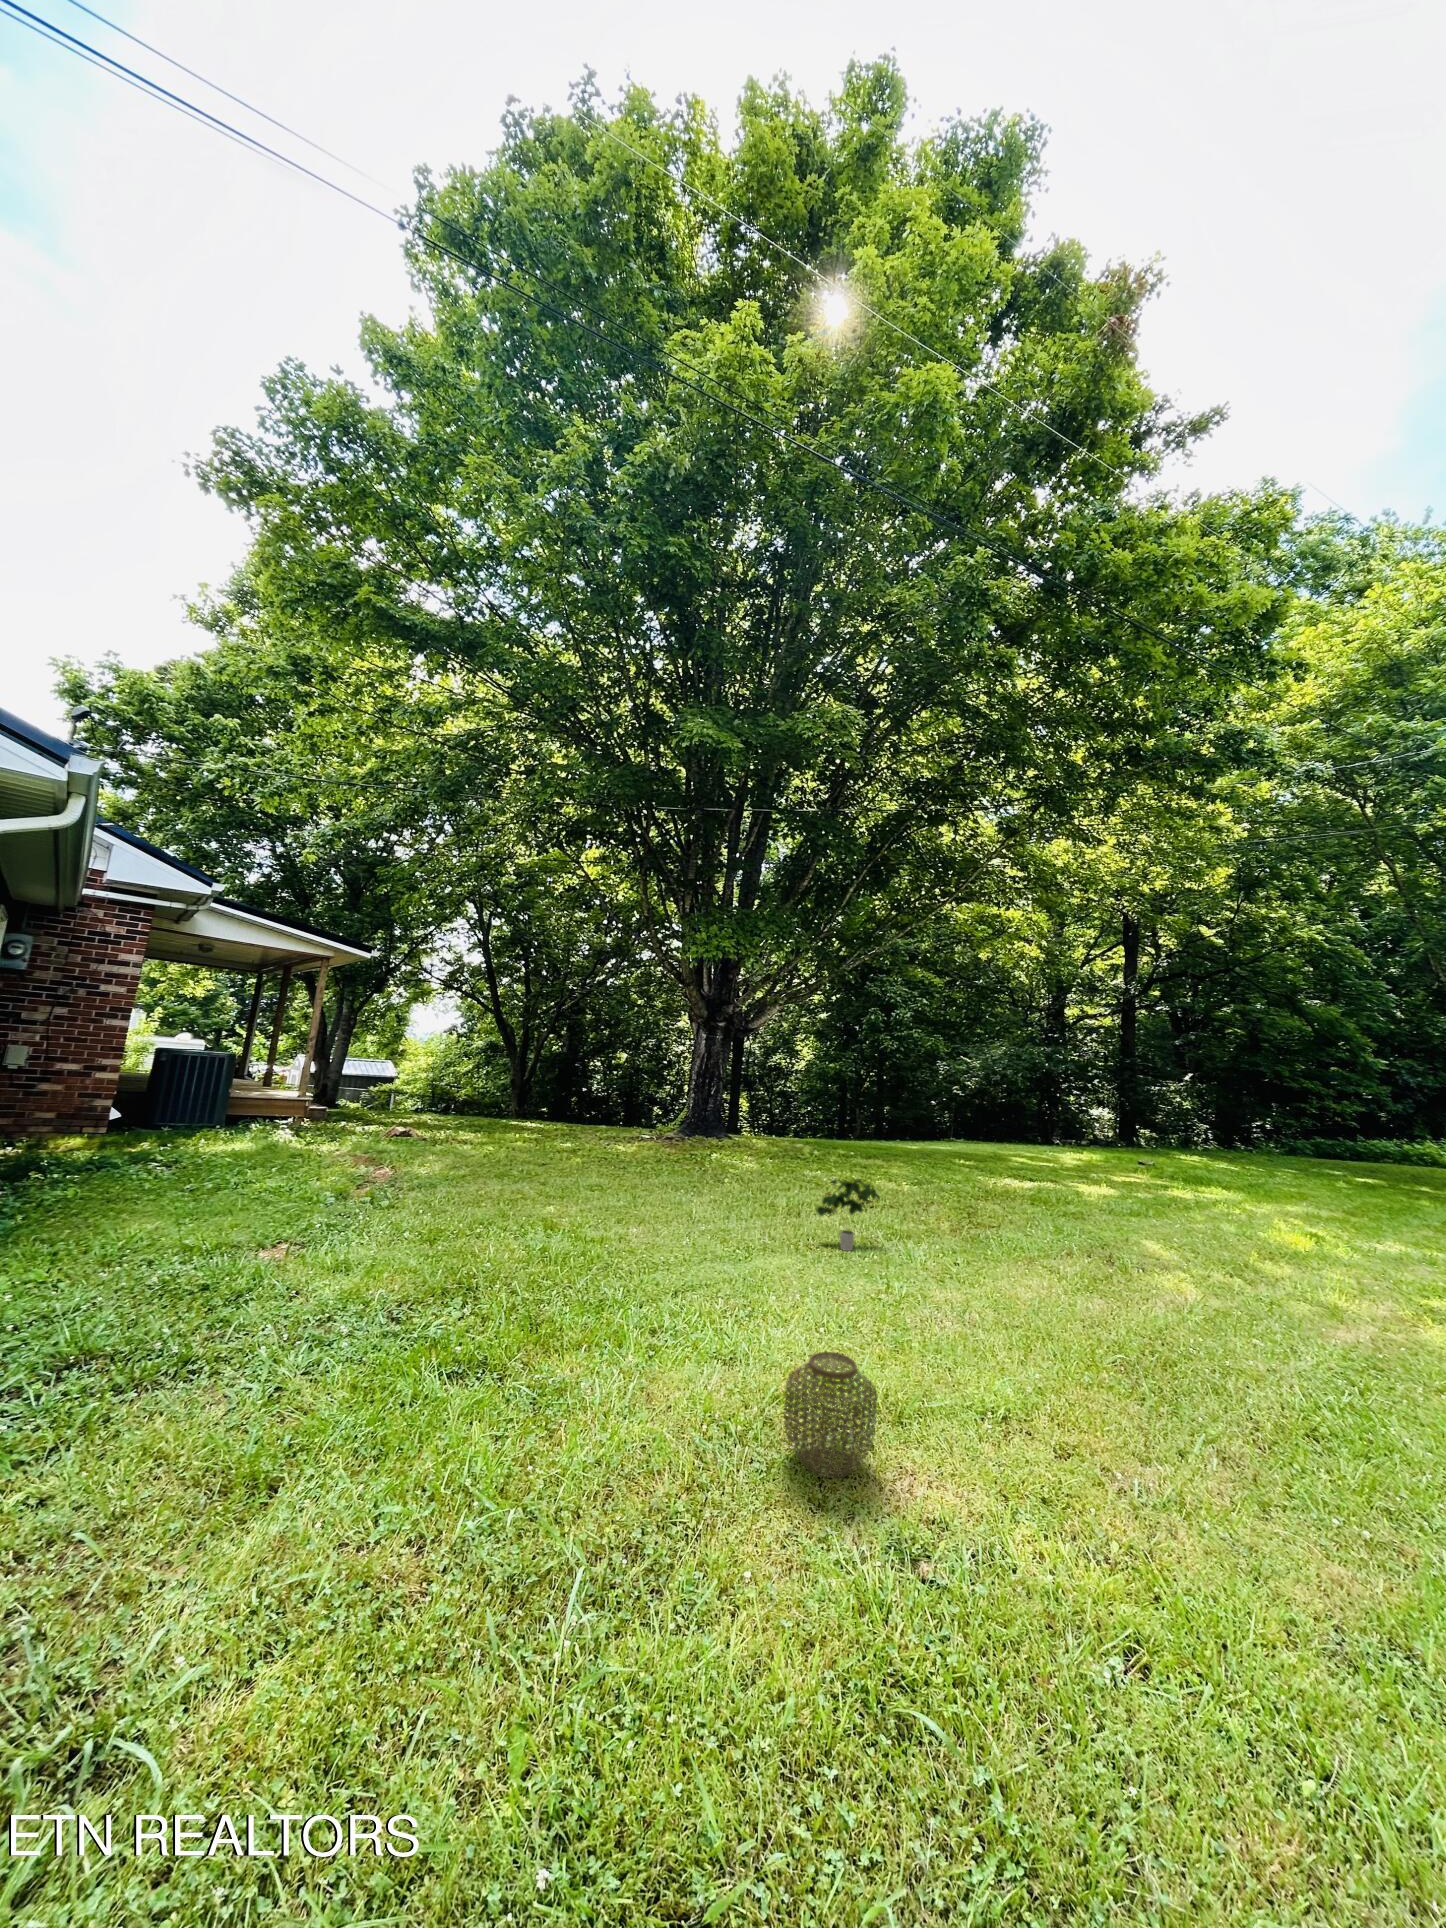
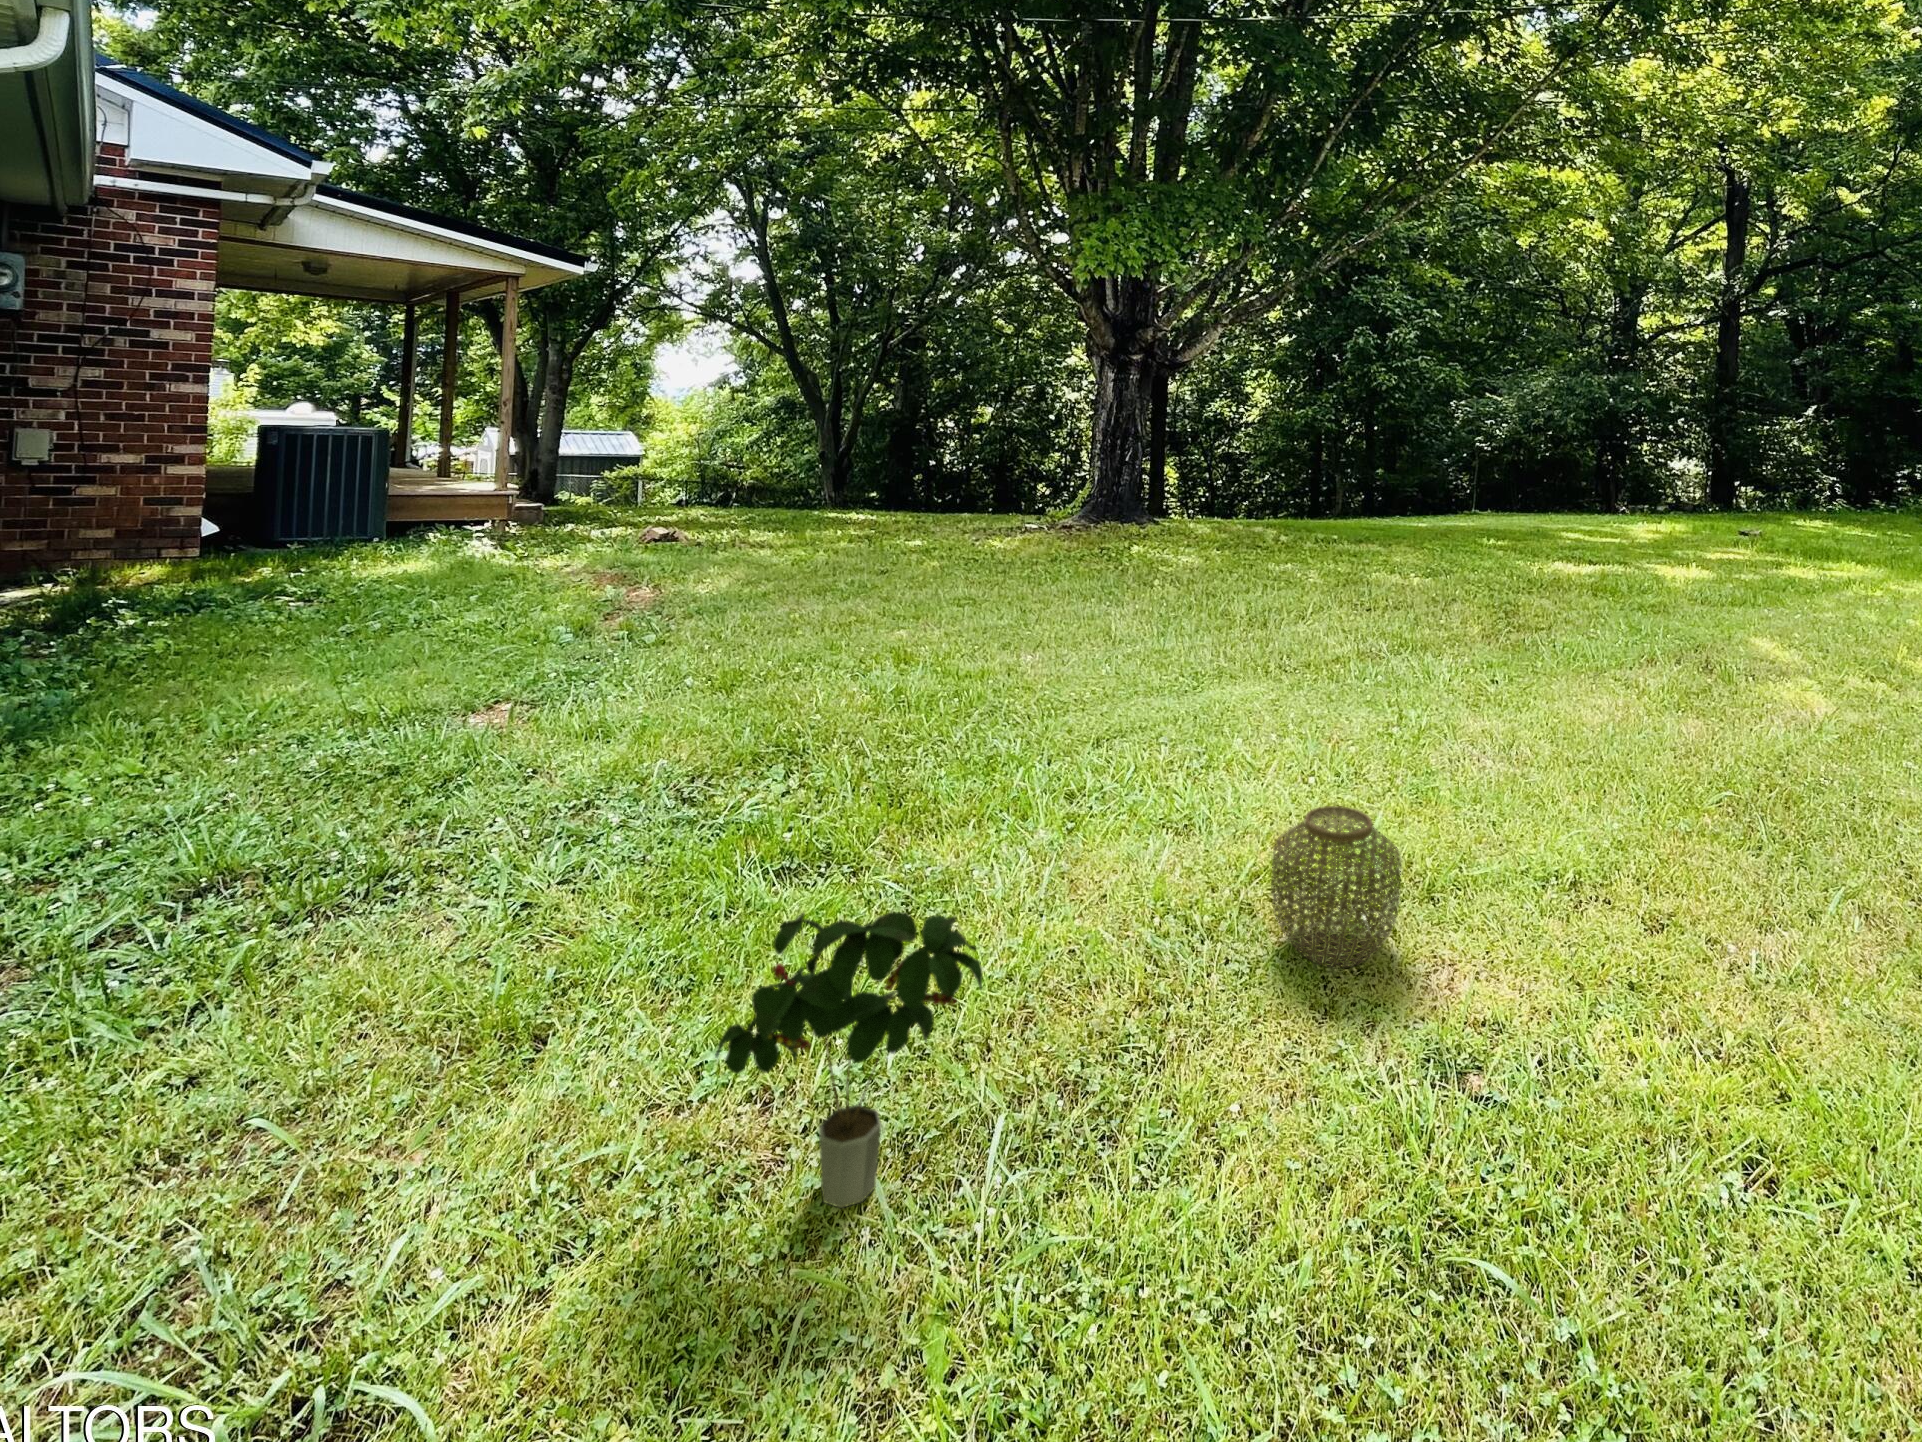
potted plant: present [816,1179,880,1251] -> present [715,912,983,1208]

